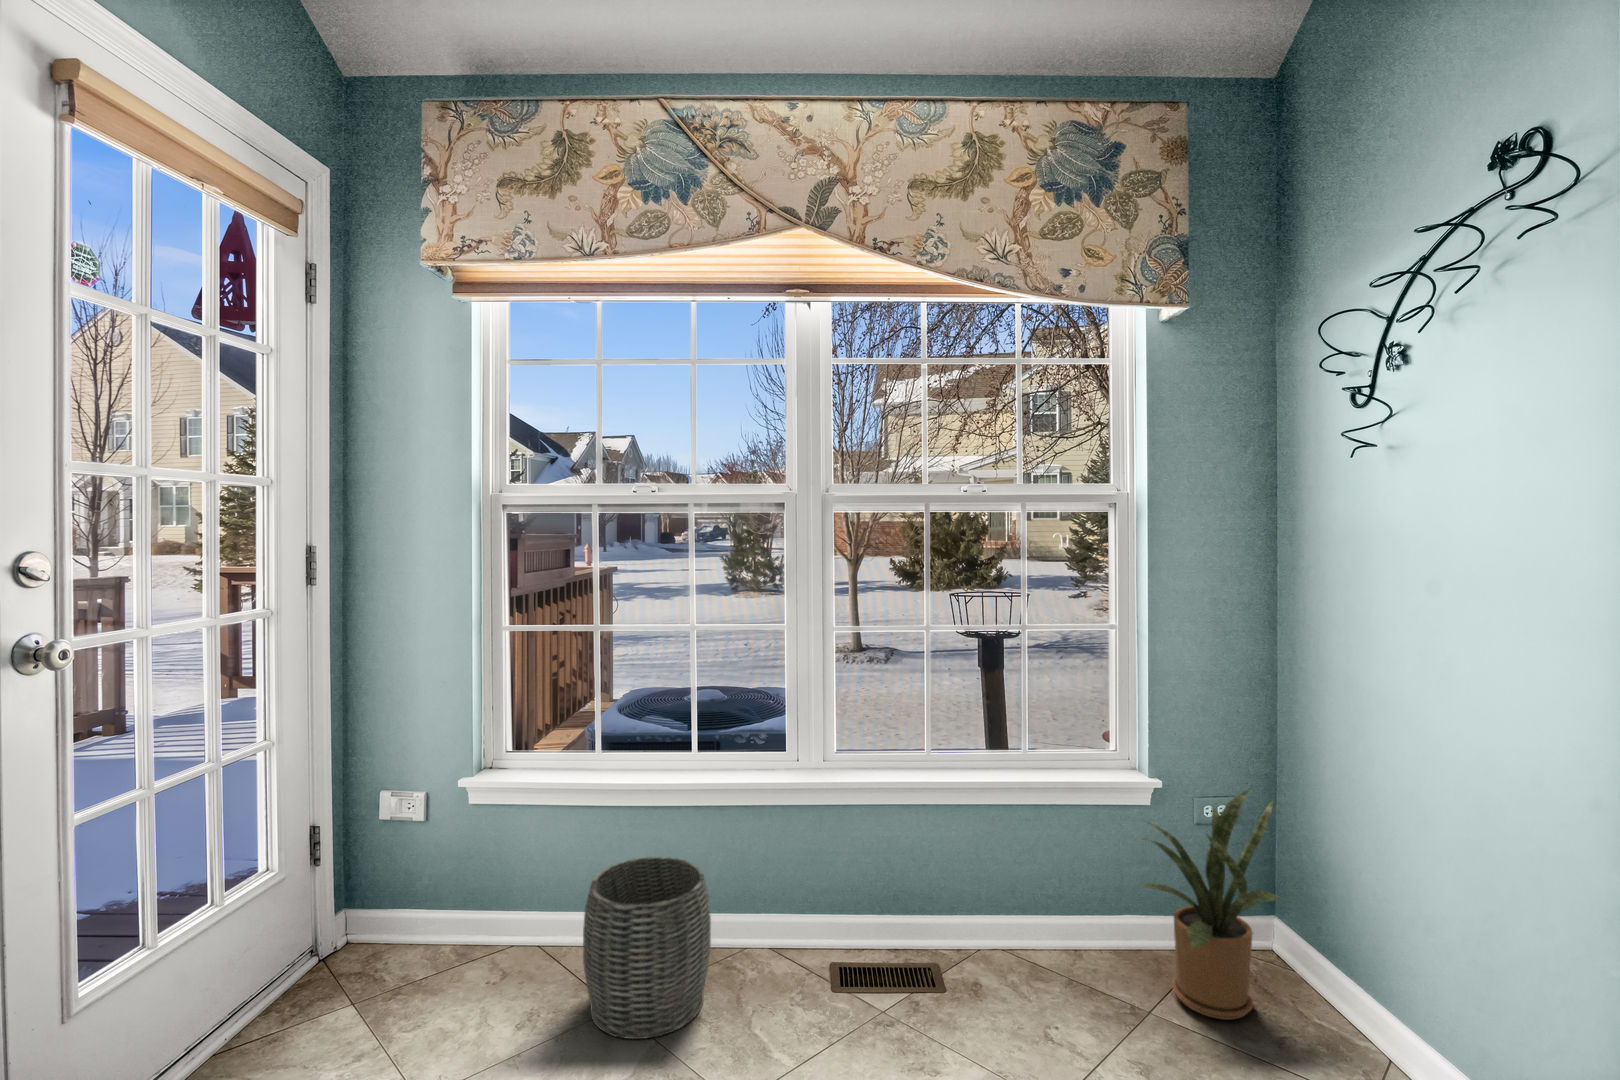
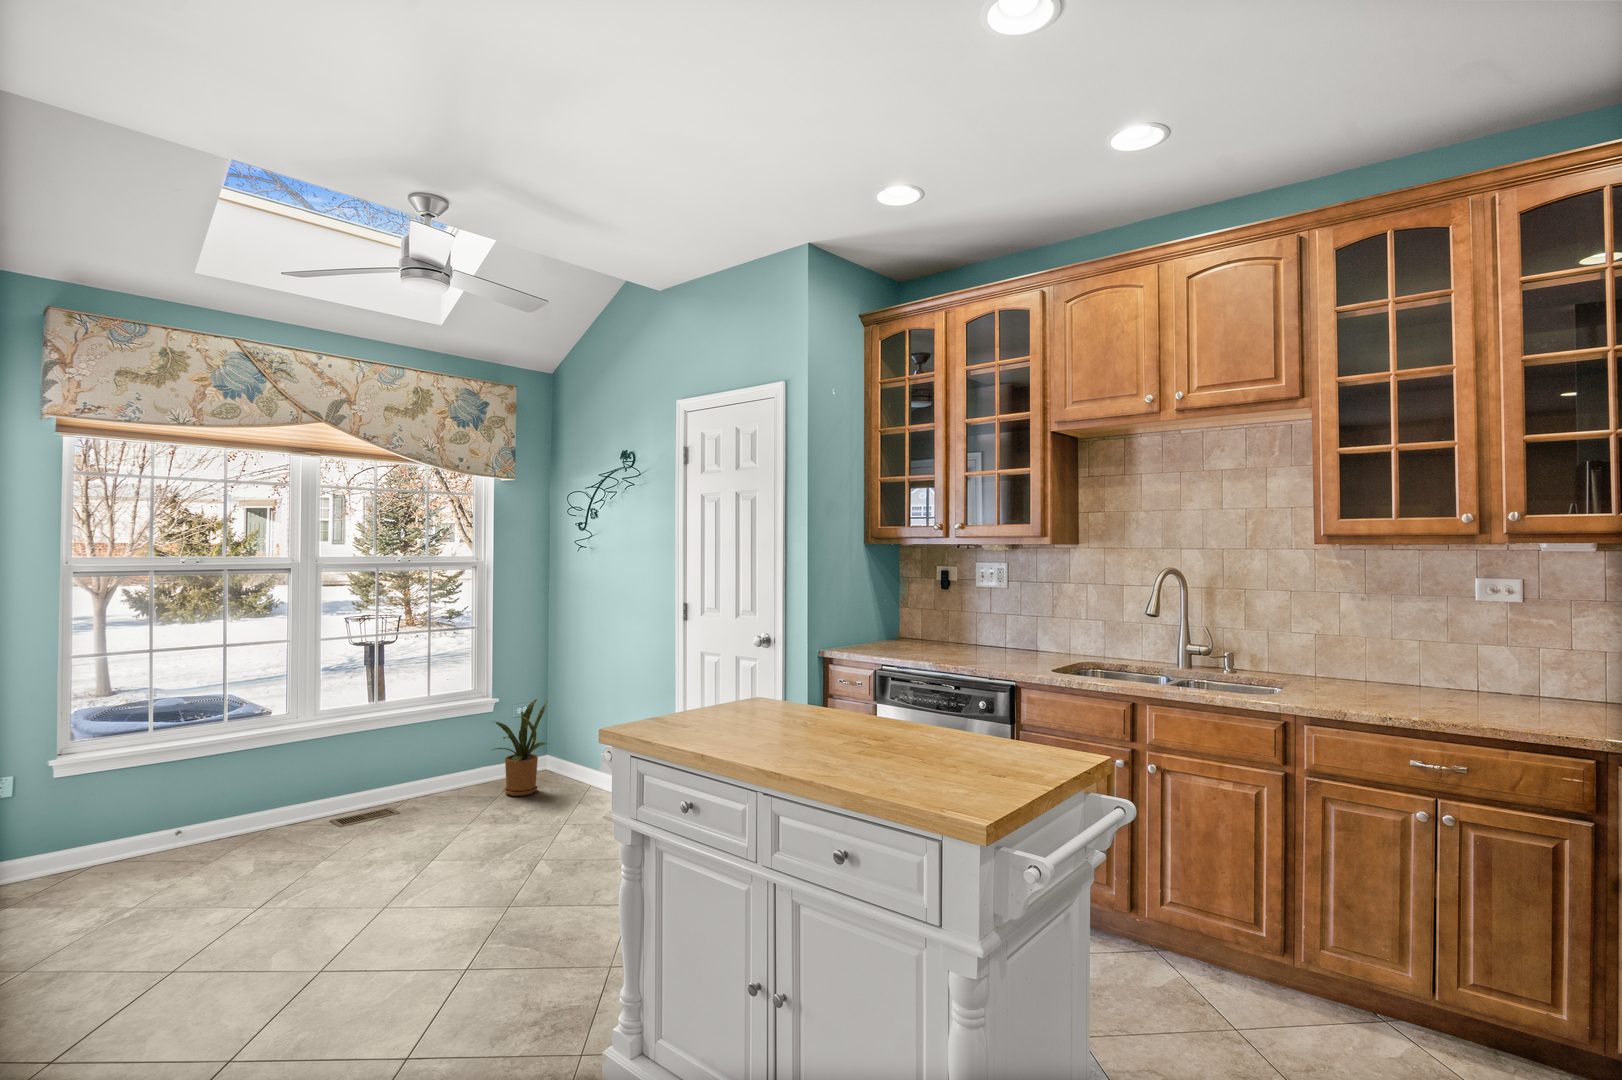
woven basket: present [583,857,711,1039] -> none [189,777,272,866]

